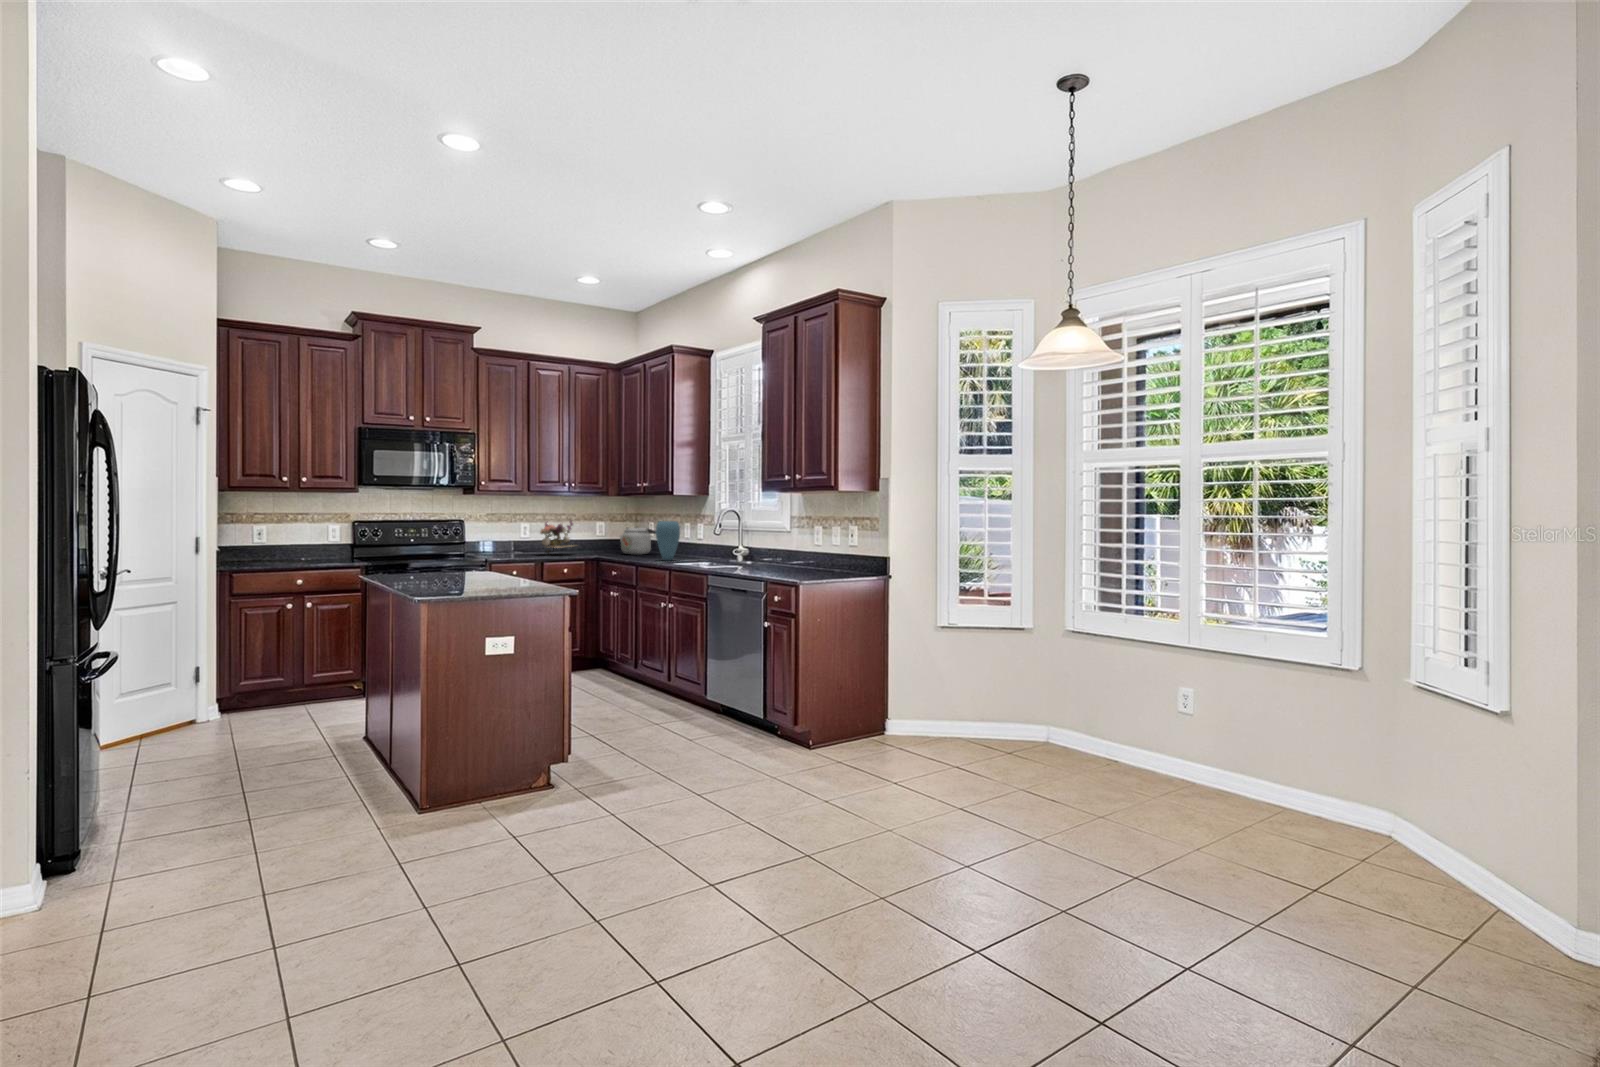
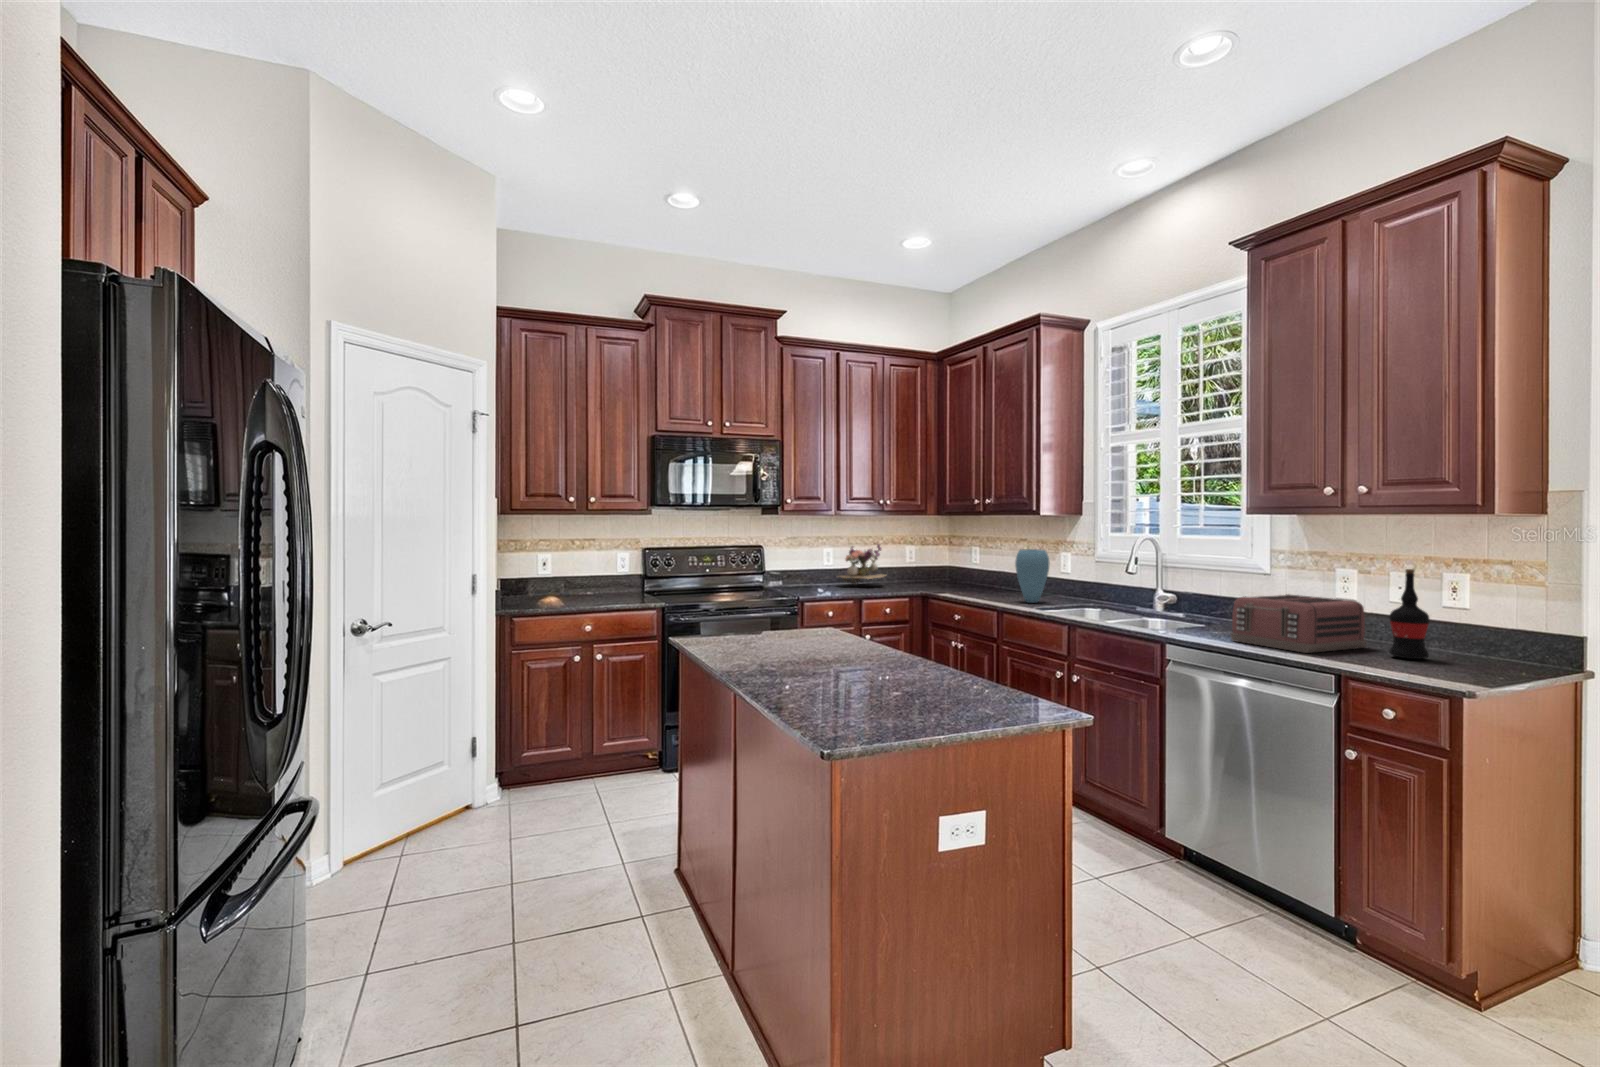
wine bottle: none [808,524,826,575] -> present [1389,569,1429,659]
kettle: present [620,526,656,555] -> none [937,551,984,587]
toaster: none [741,544,811,575] -> present [1231,594,1367,653]

